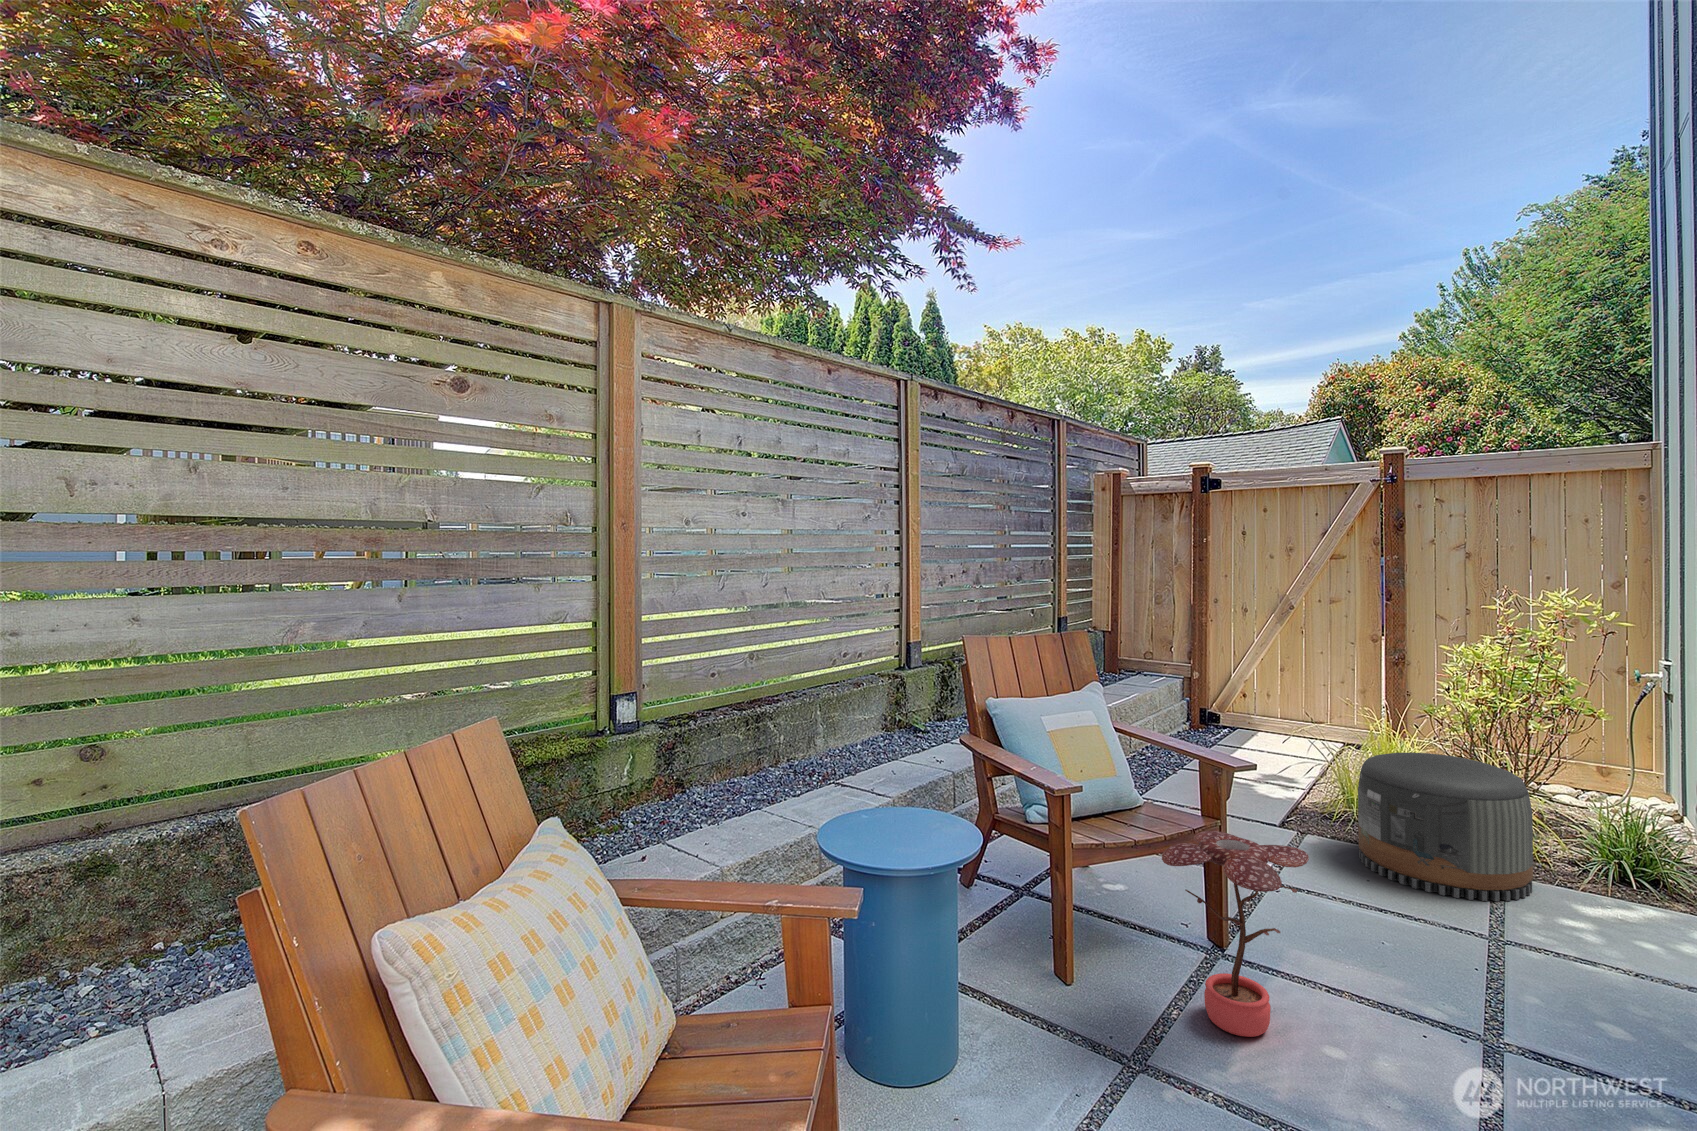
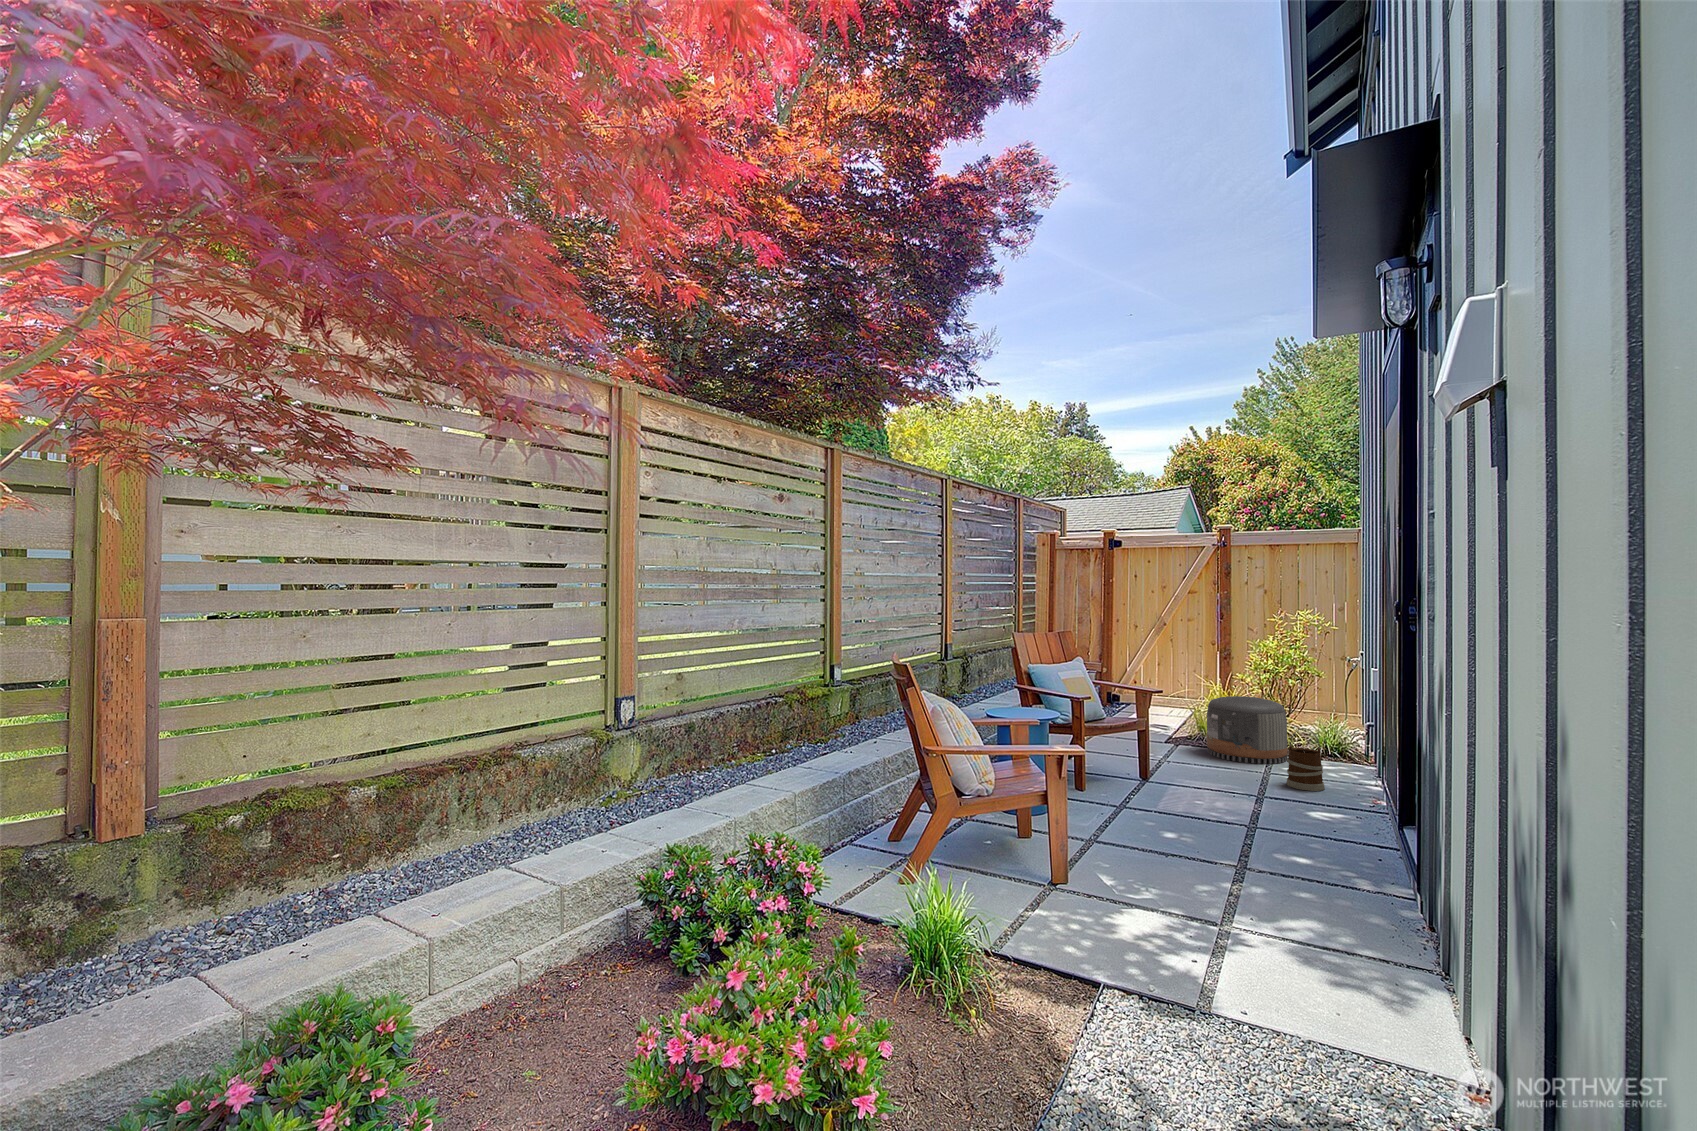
potted plant: present [1162,831,1309,1037] -> none [1128,717,1189,800]
wooden bucket: none [1547,862,1650,1015] -> present [1287,728,1325,791]

